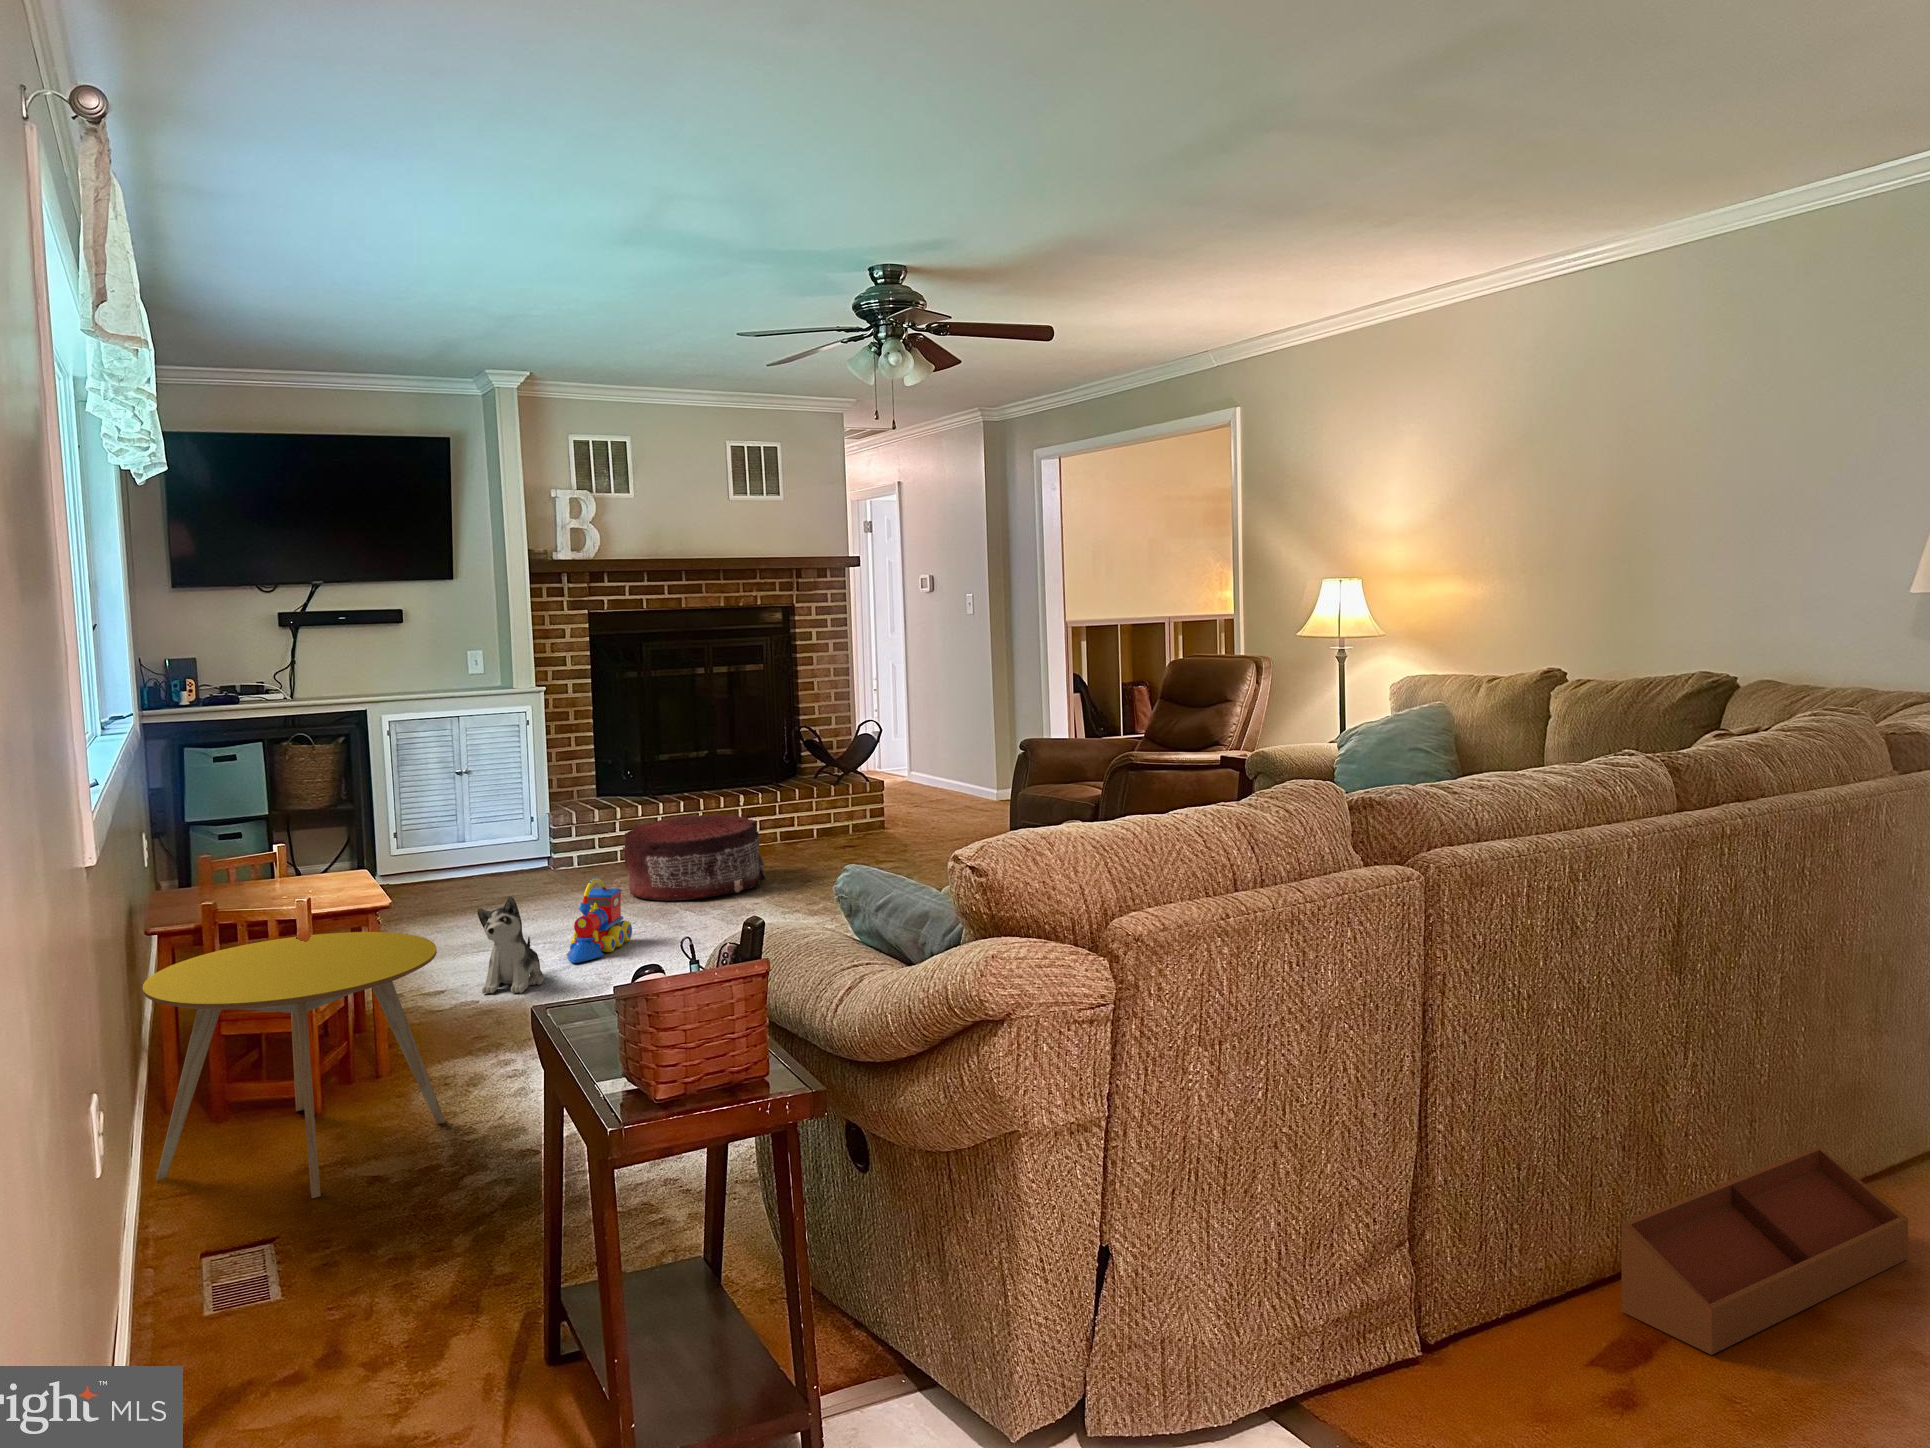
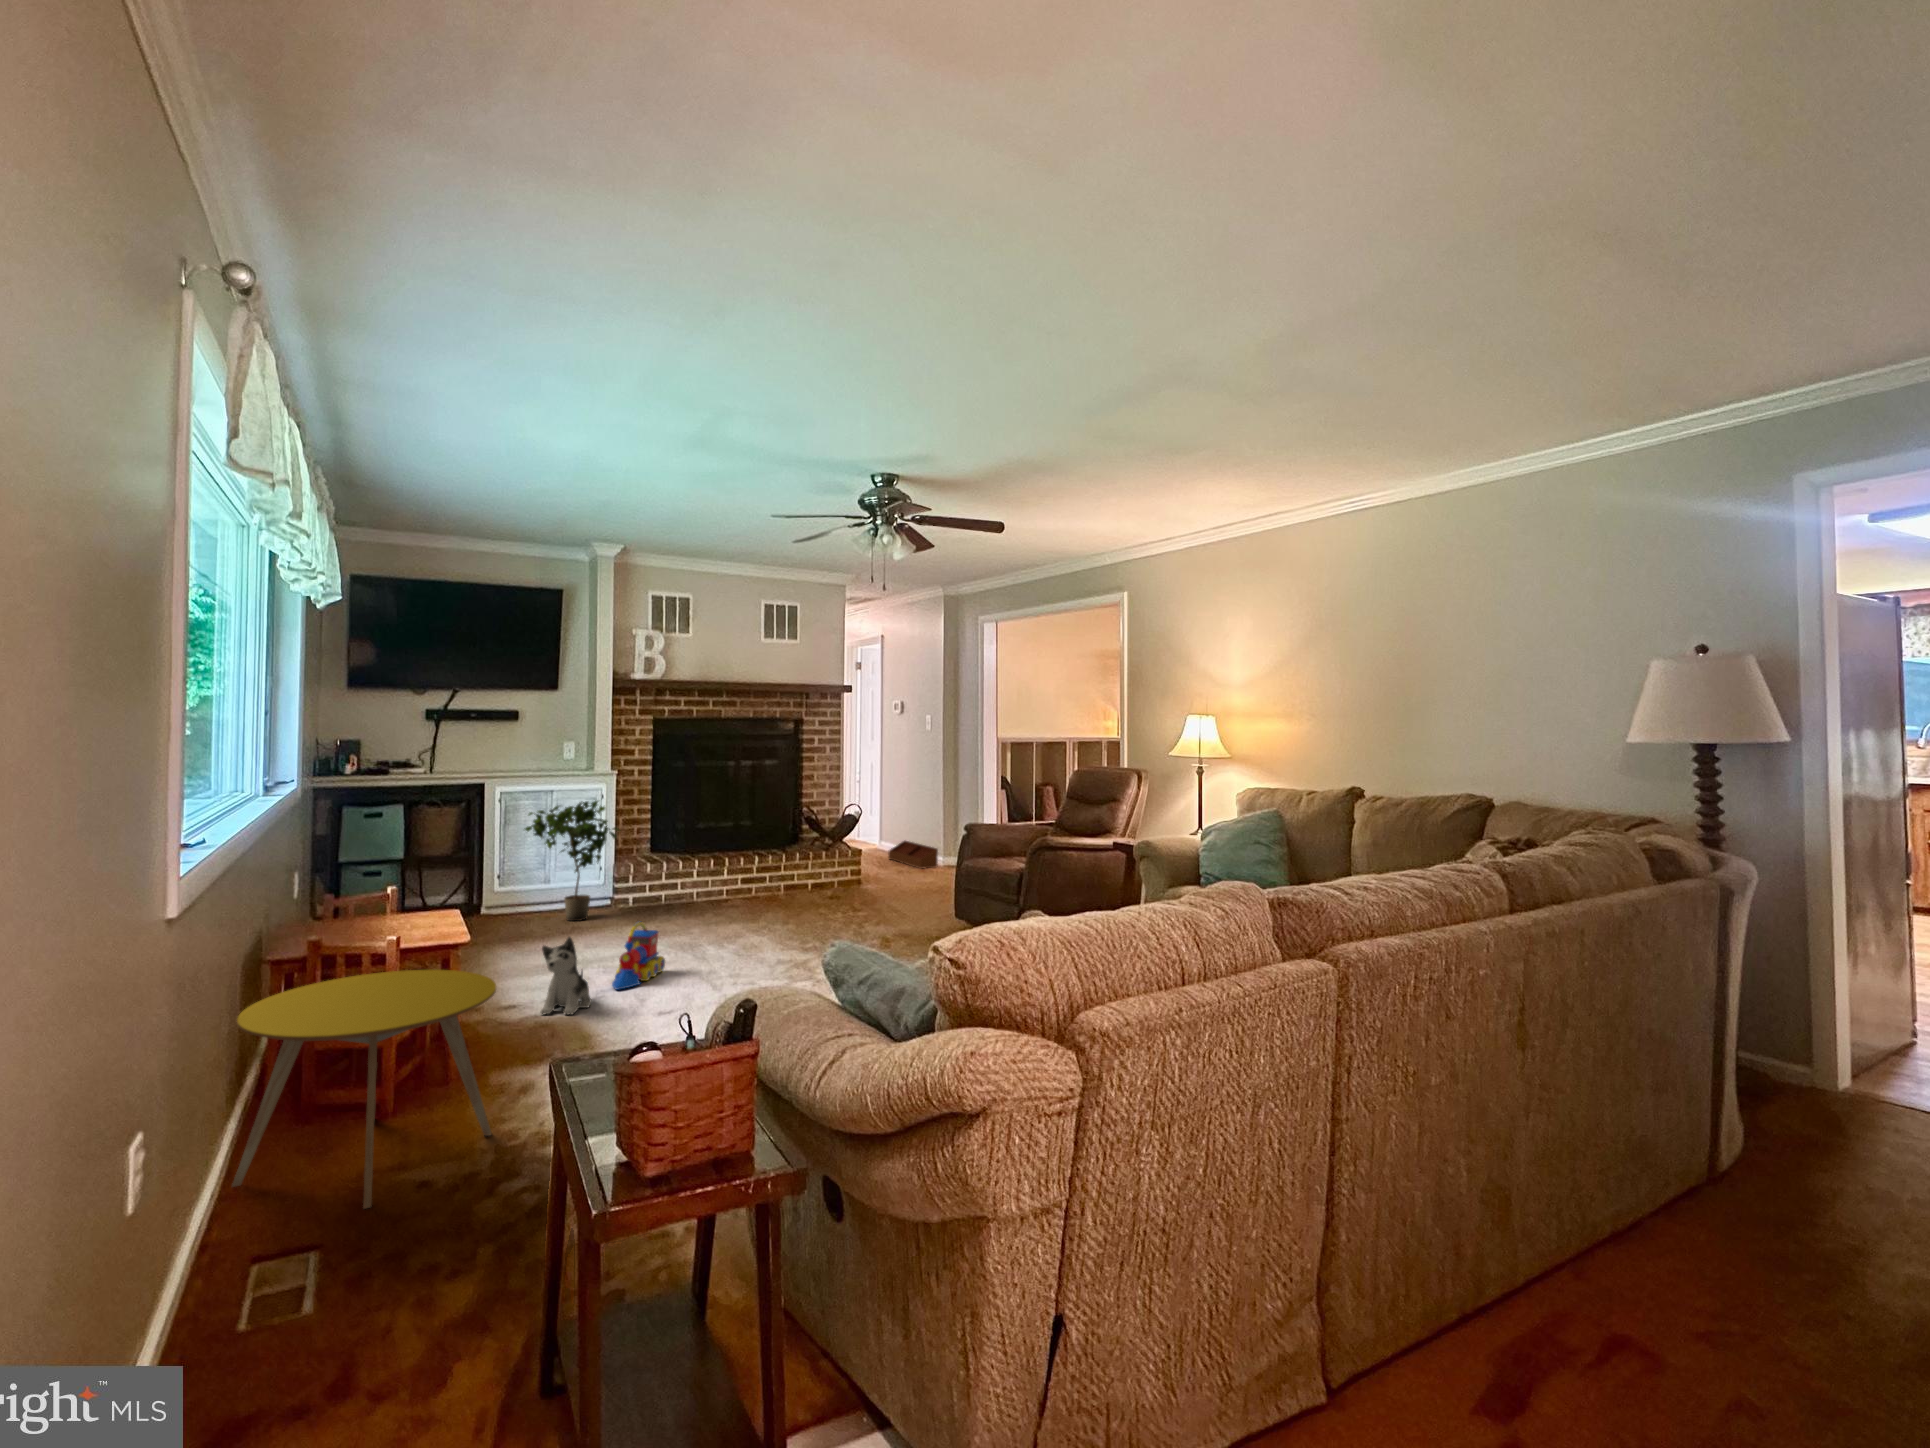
potted plant: none [433,725,559,885] -> present [525,801,619,921]
pouf: present [623,814,766,901] -> none [664,872,771,939]
storage bin: present [1620,1146,1908,1355] -> present [888,841,938,868]

